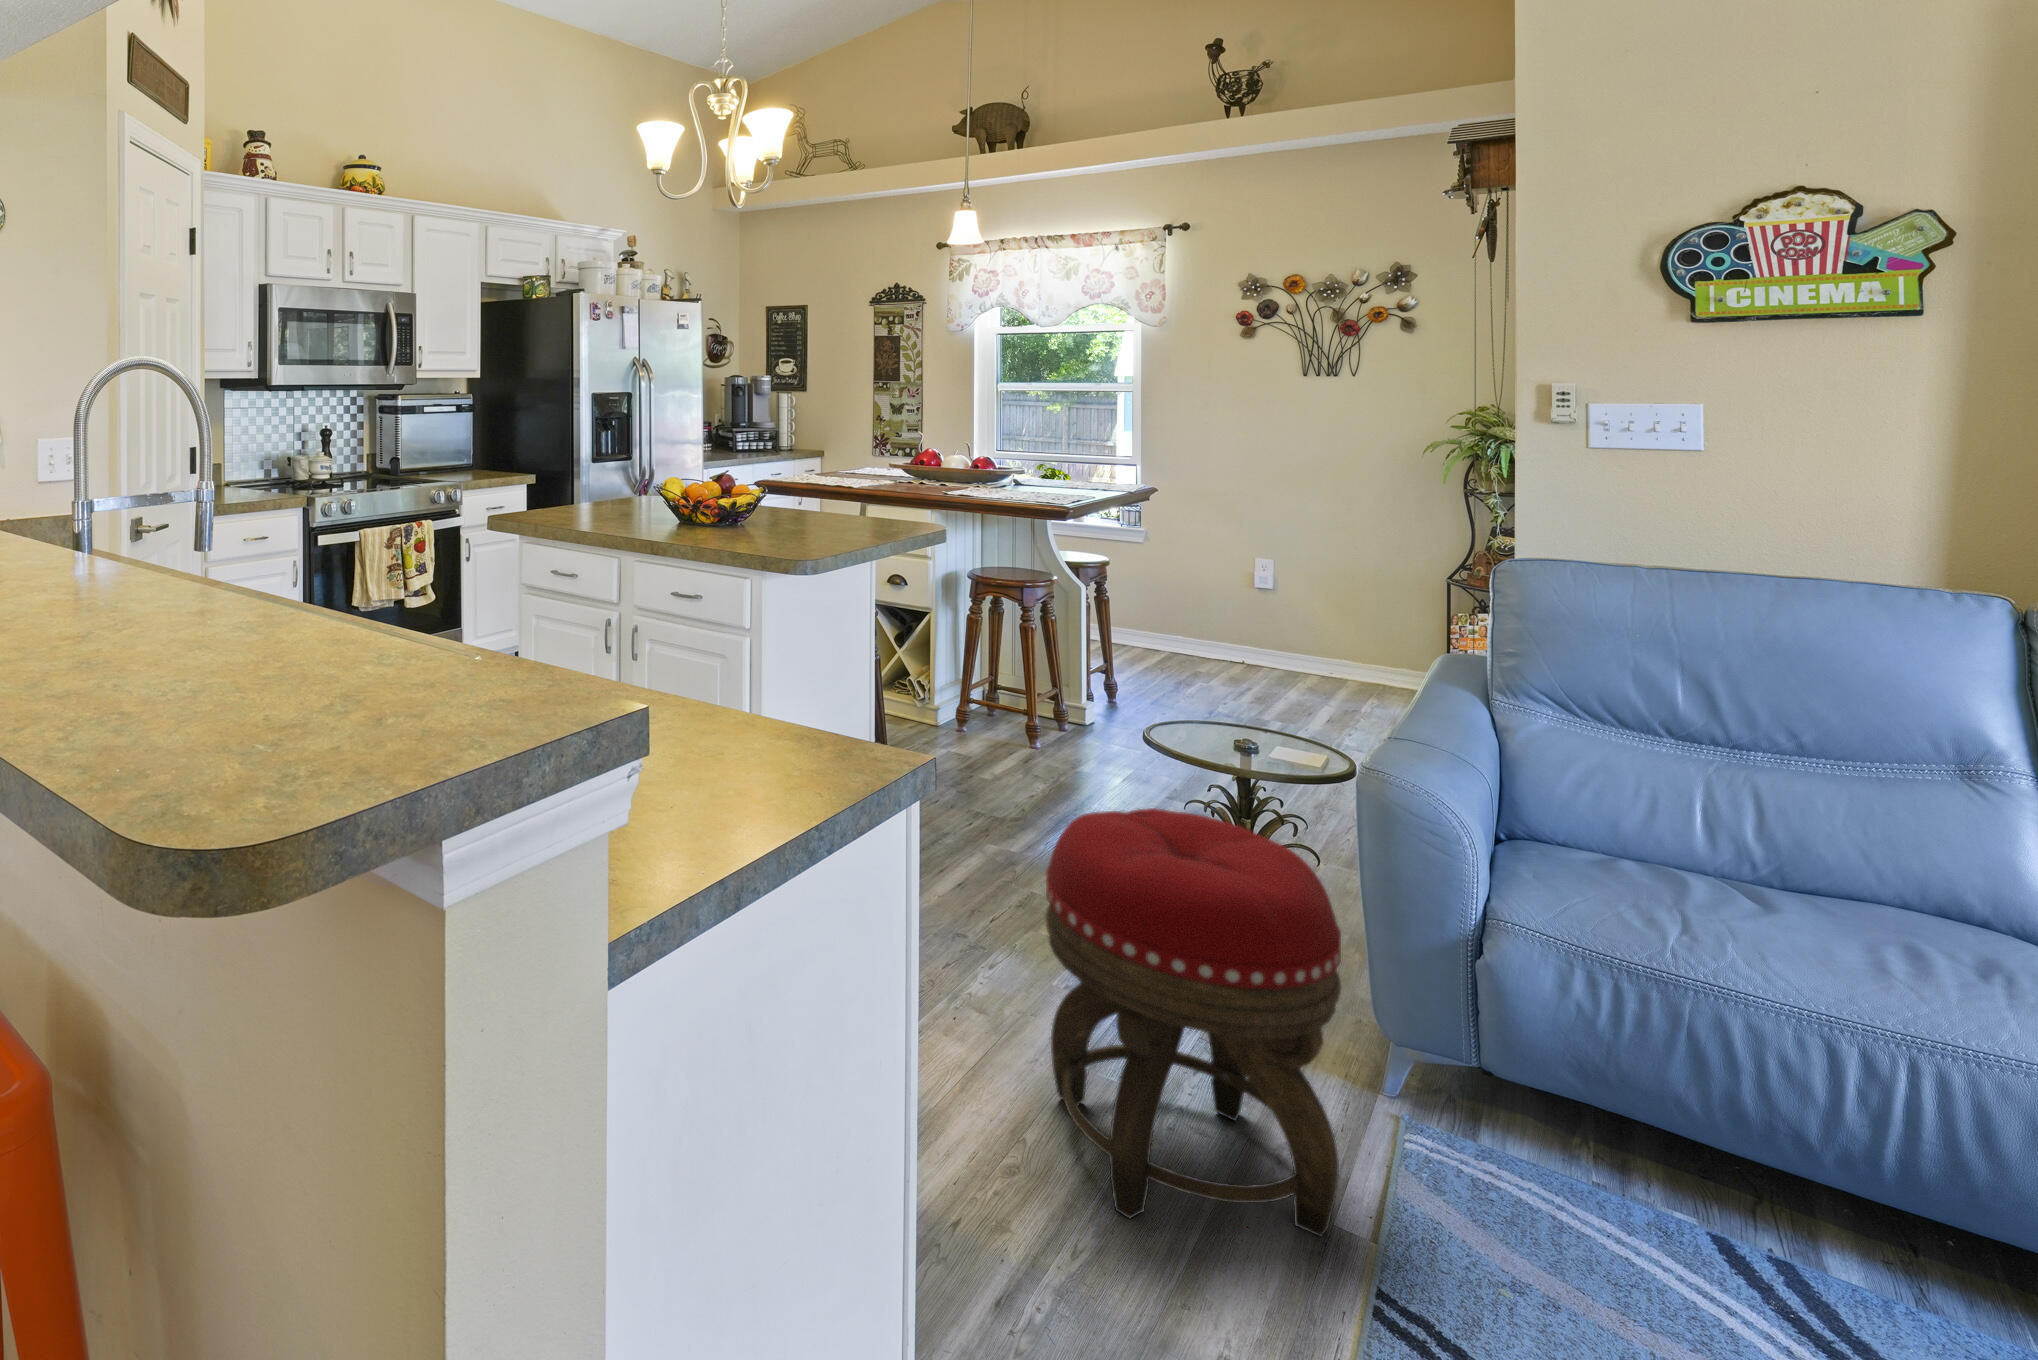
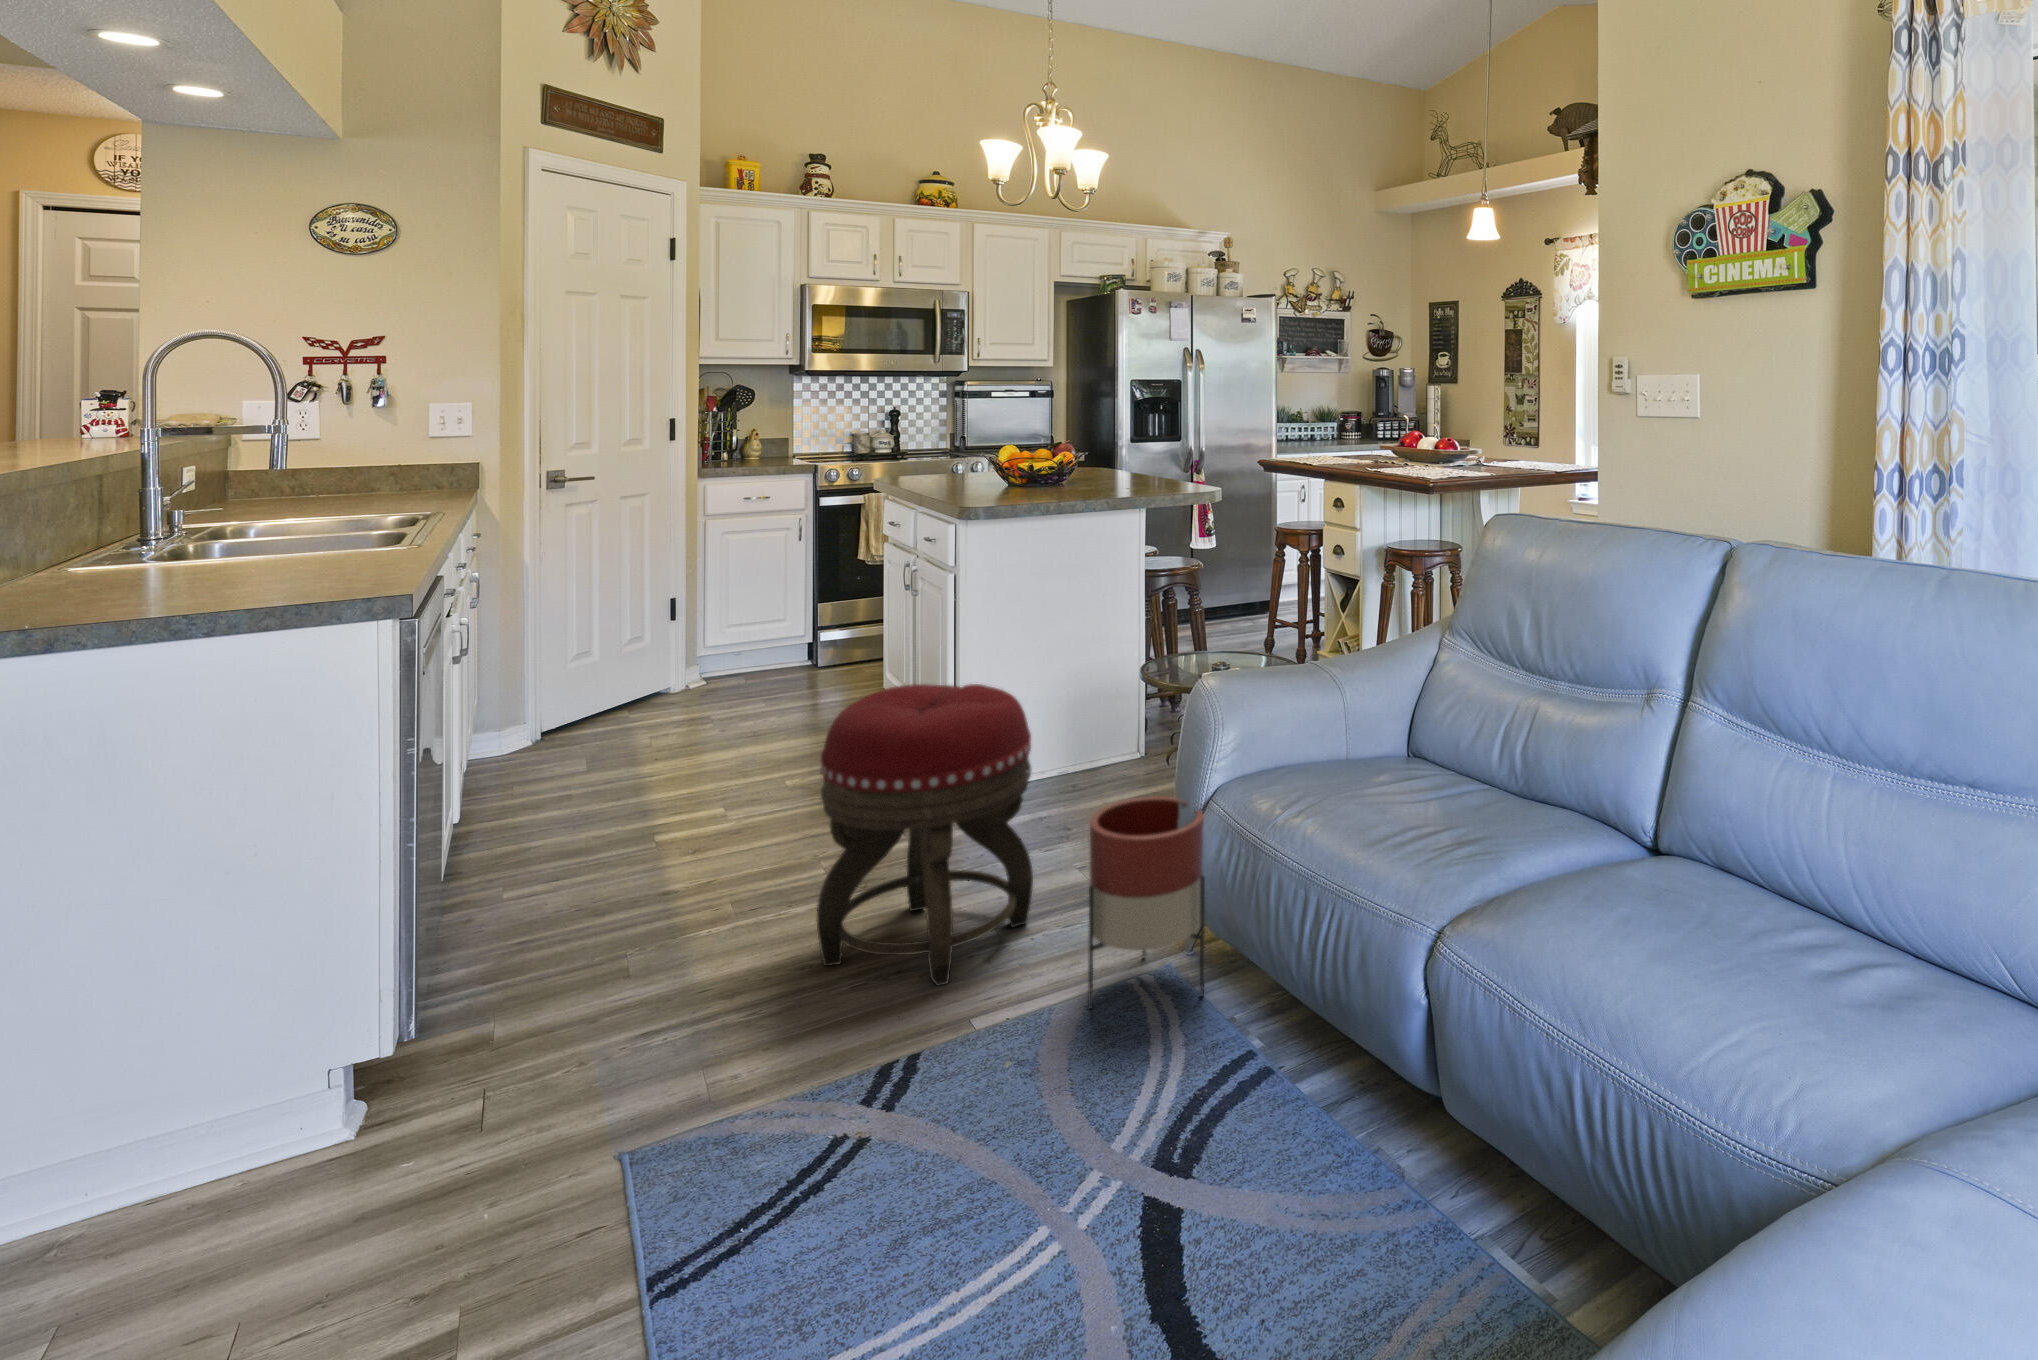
planter: none [1462,949,1660,1255] -> present [1088,796,1205,1008]

